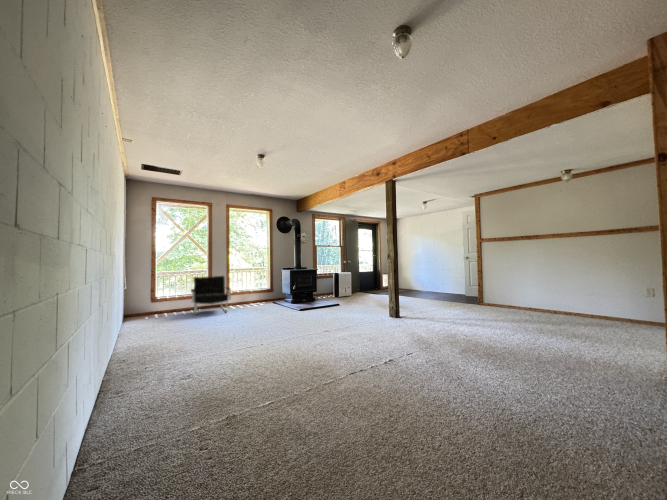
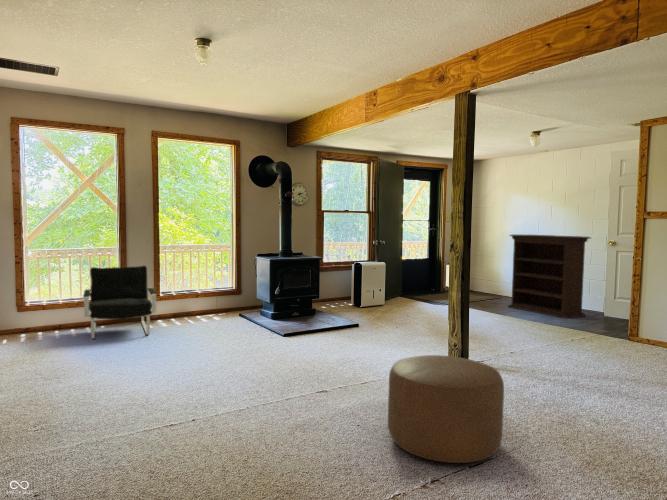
bookshelf: none [414,255,456,297] -> present [509,234,590,318]
ottoman: none [363,306,420,355] -> present [388,355,504,463]

